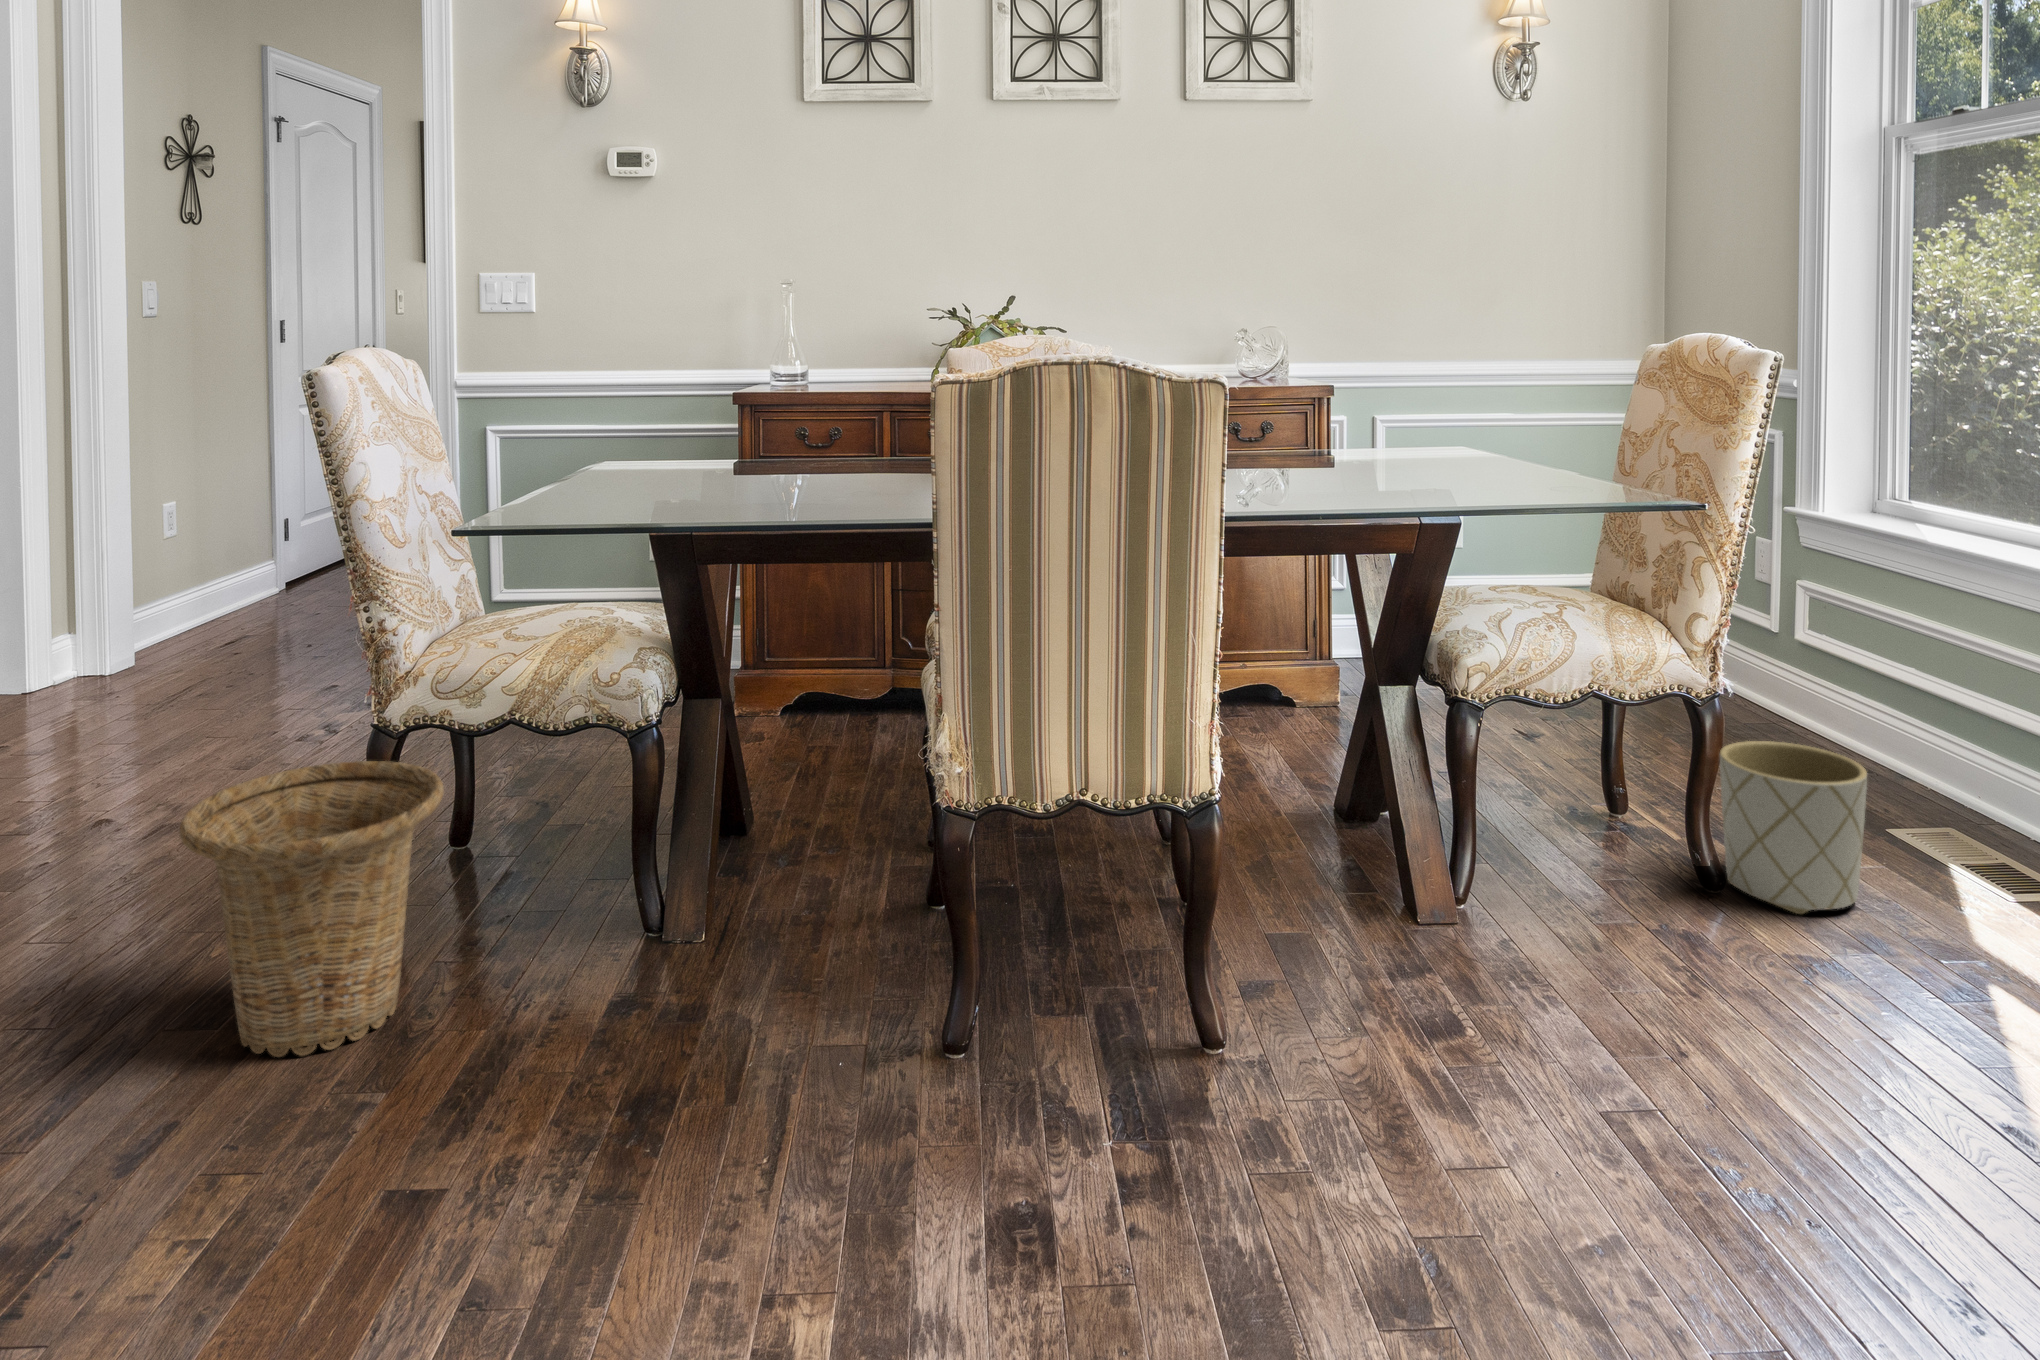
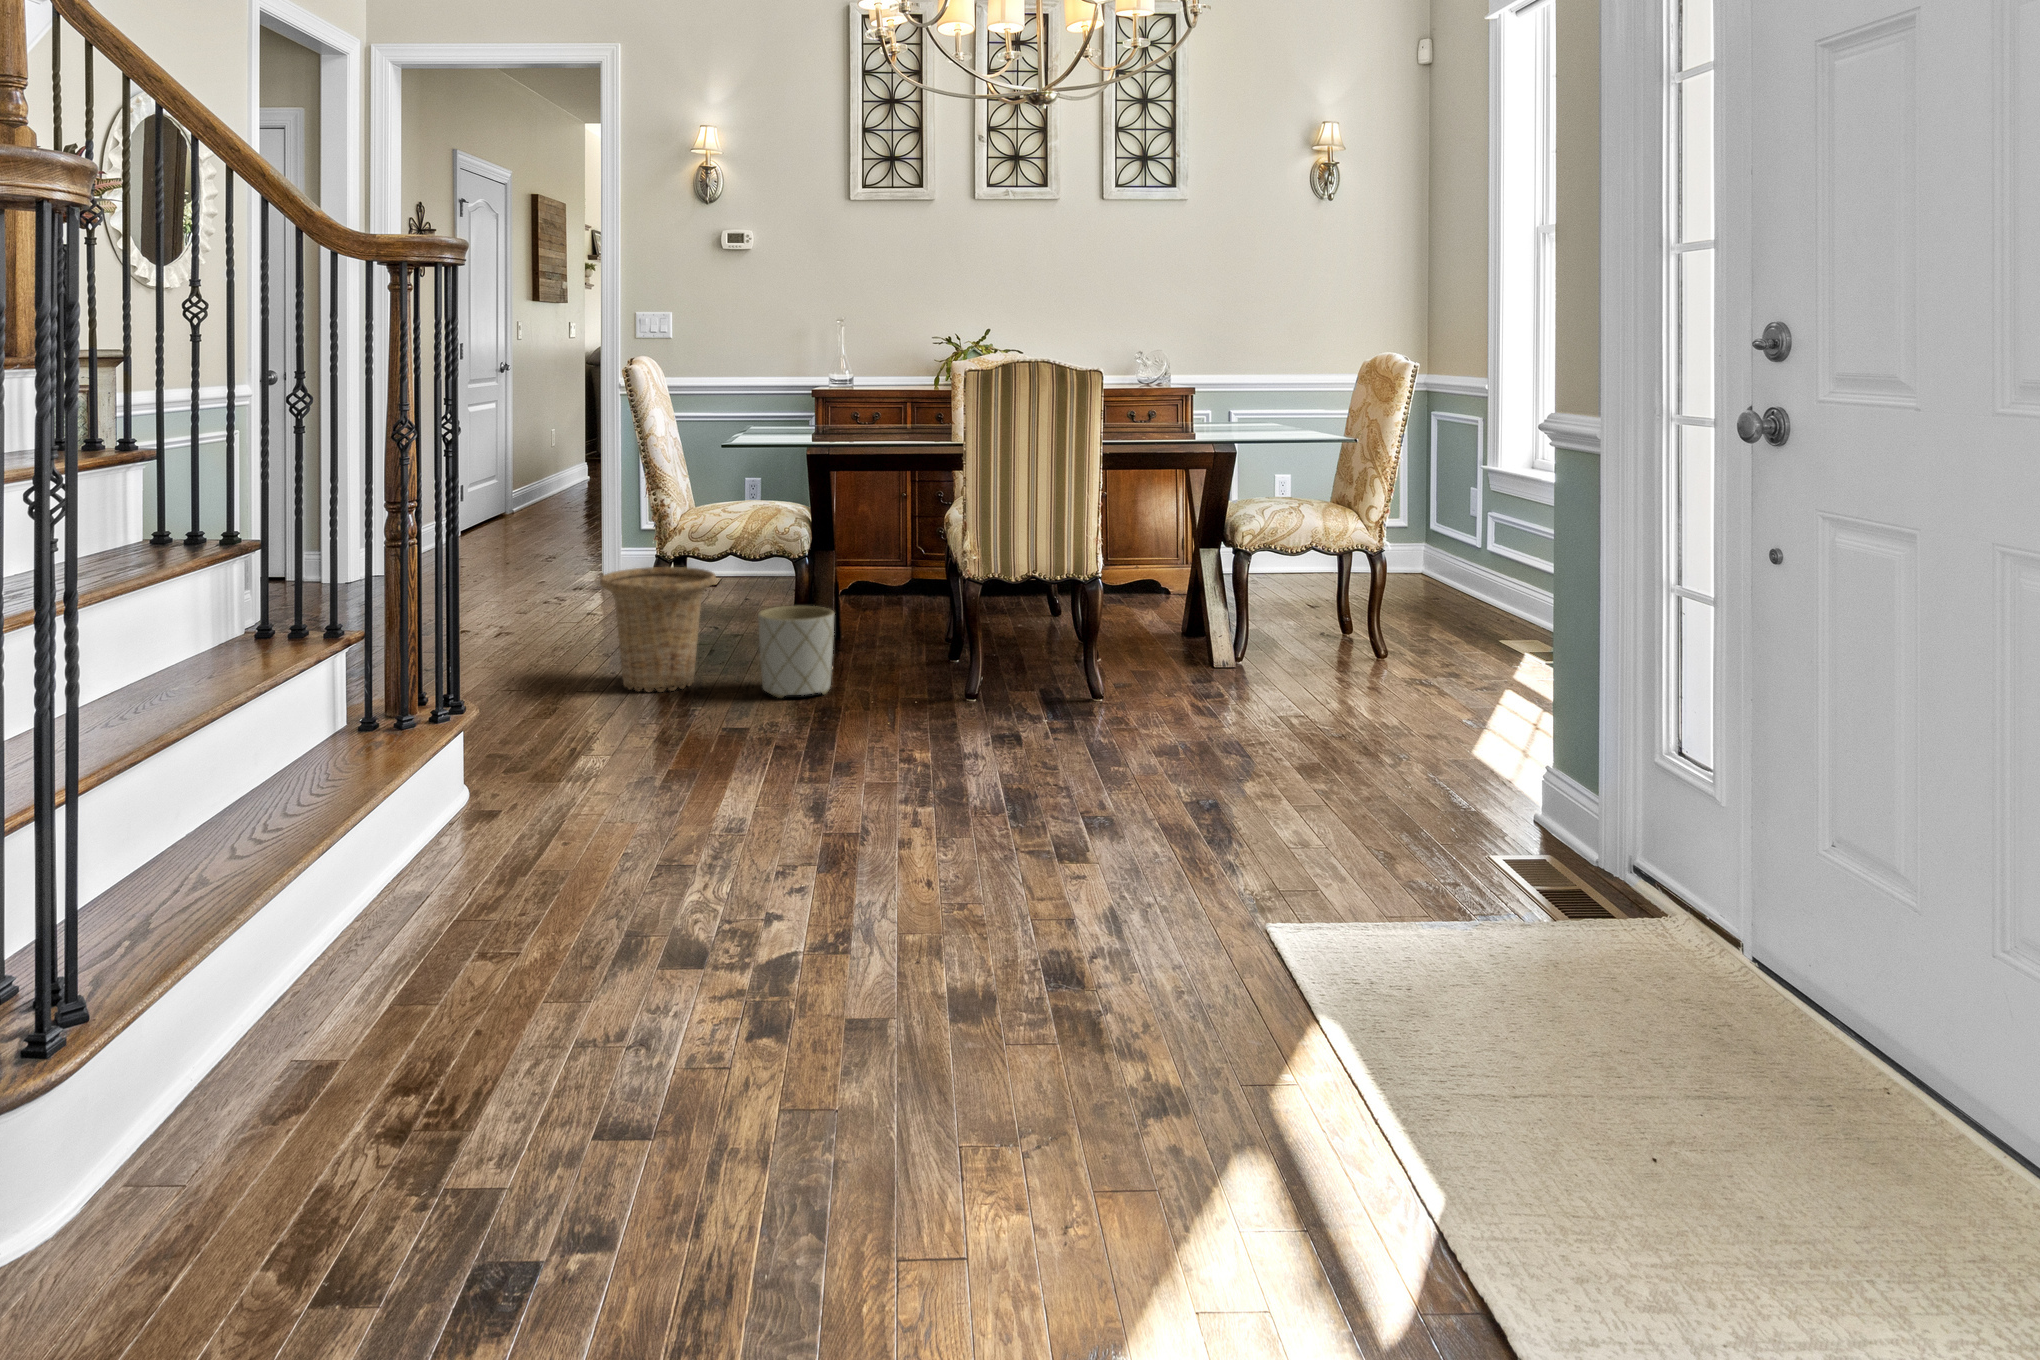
planter: present [1720,741,1867,914] -> present [758,606,834,698]

